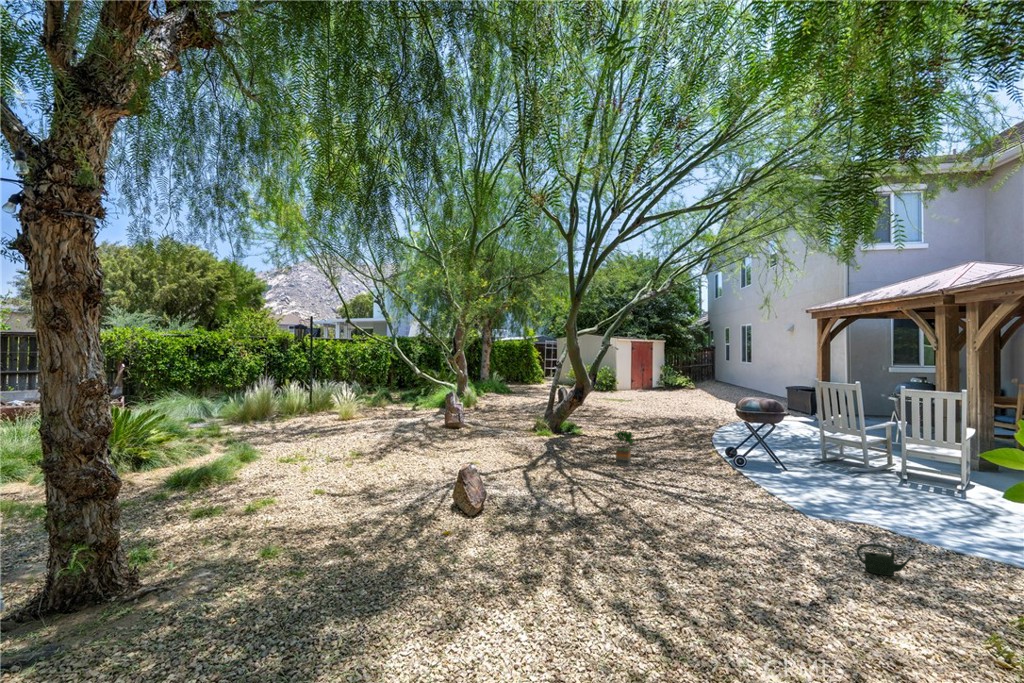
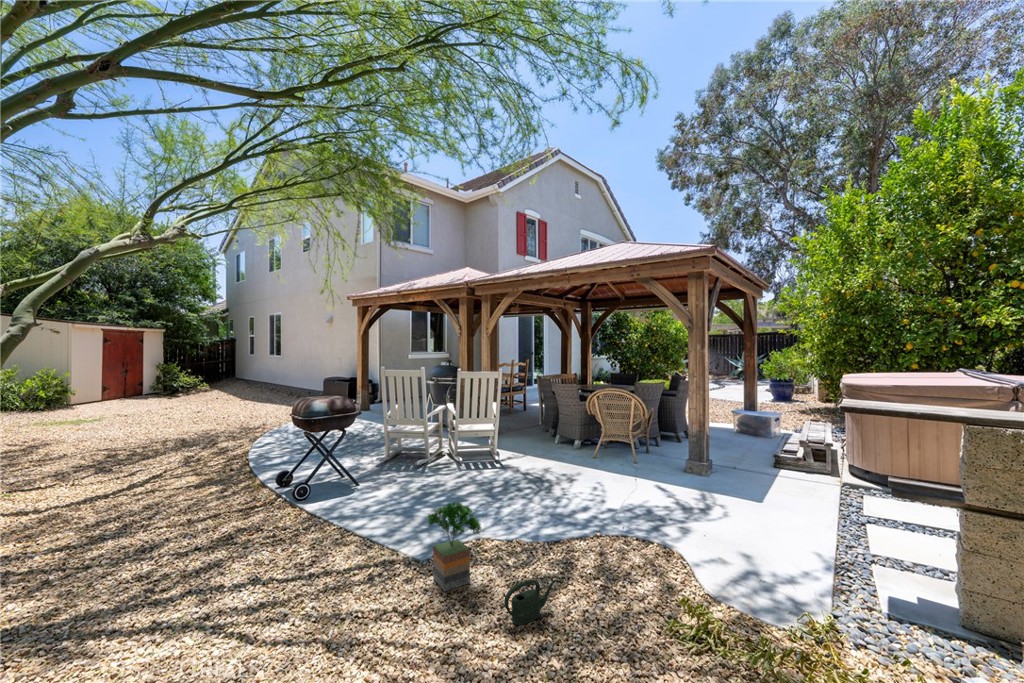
potted tree: present [614,431,635,466] -> present [427,502,481,591]

